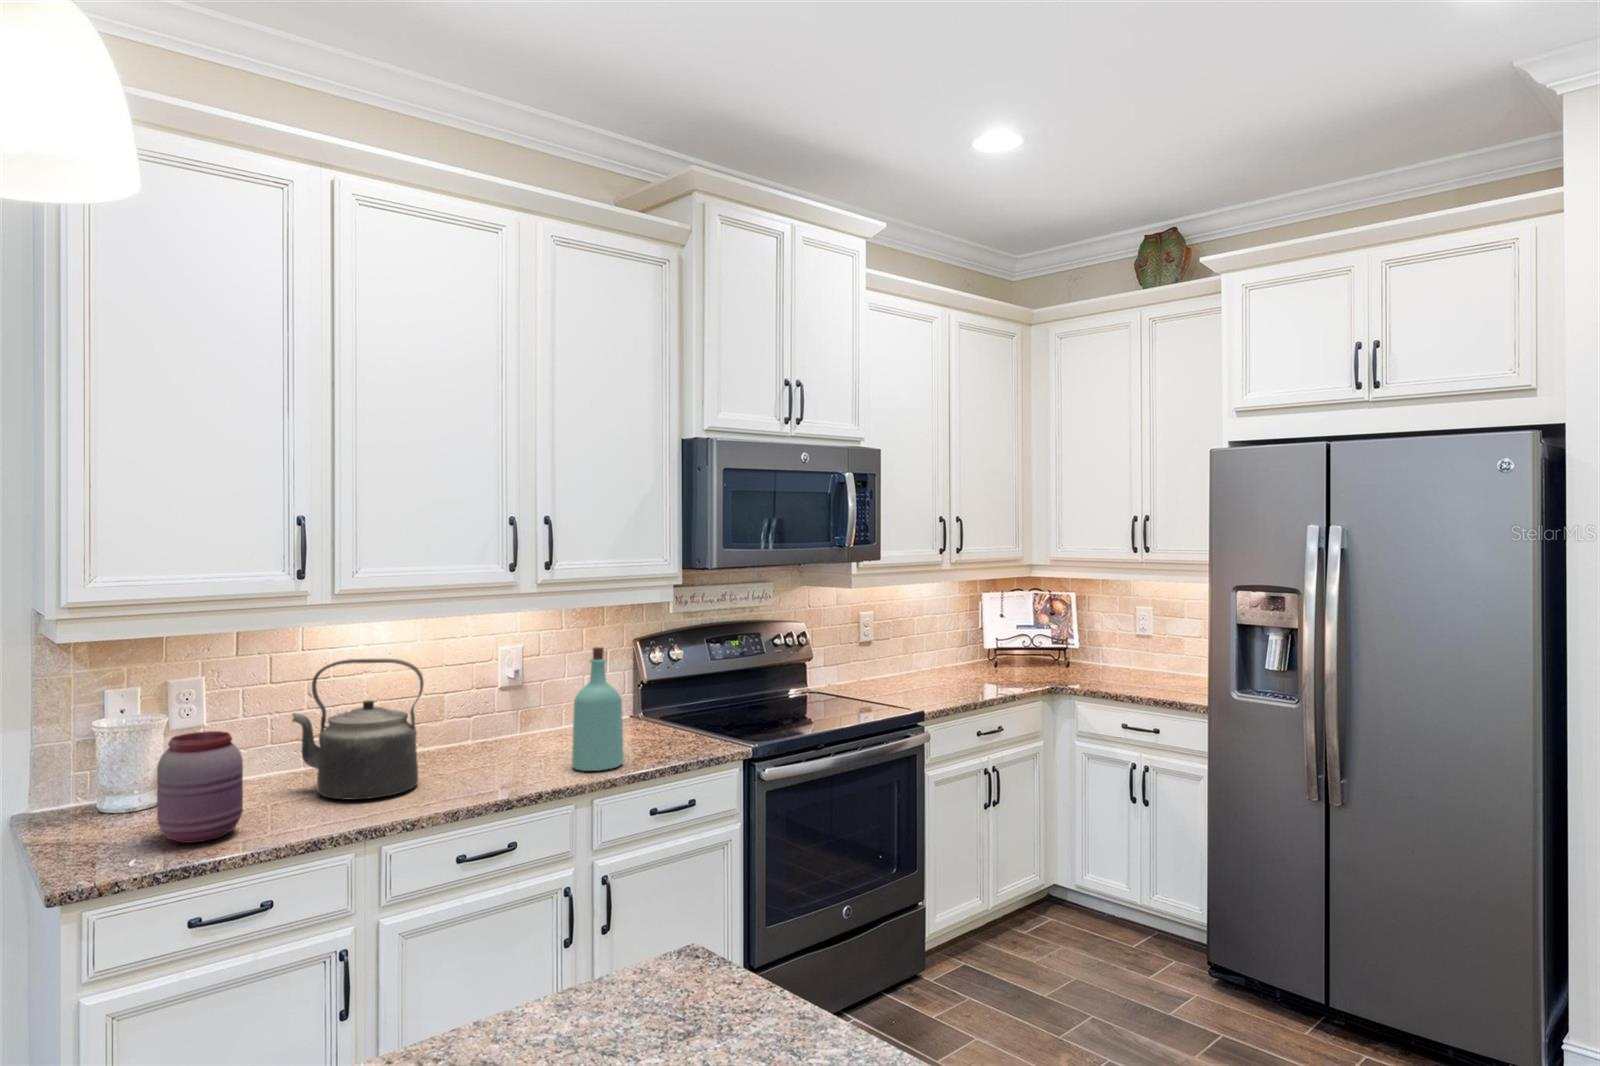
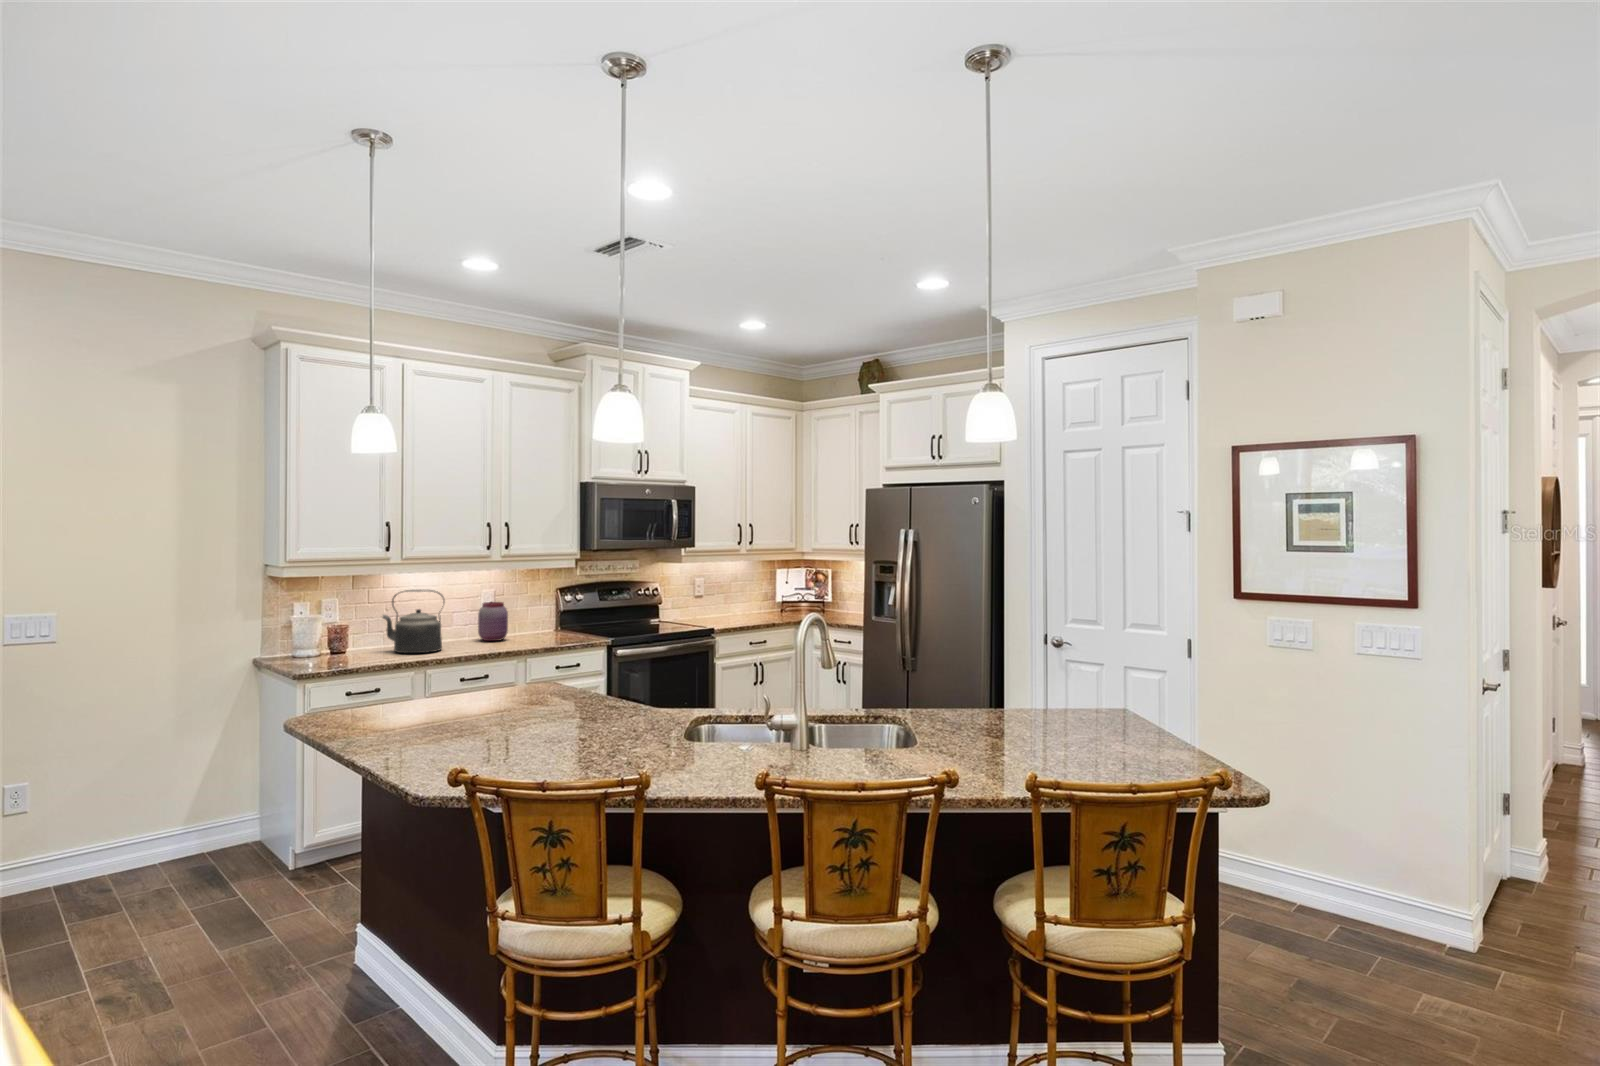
bottle: present [572,647,624,771] -> none [517,587,543,646]
jar: present [157,731,243,843] -> present [478,602,508,641]

